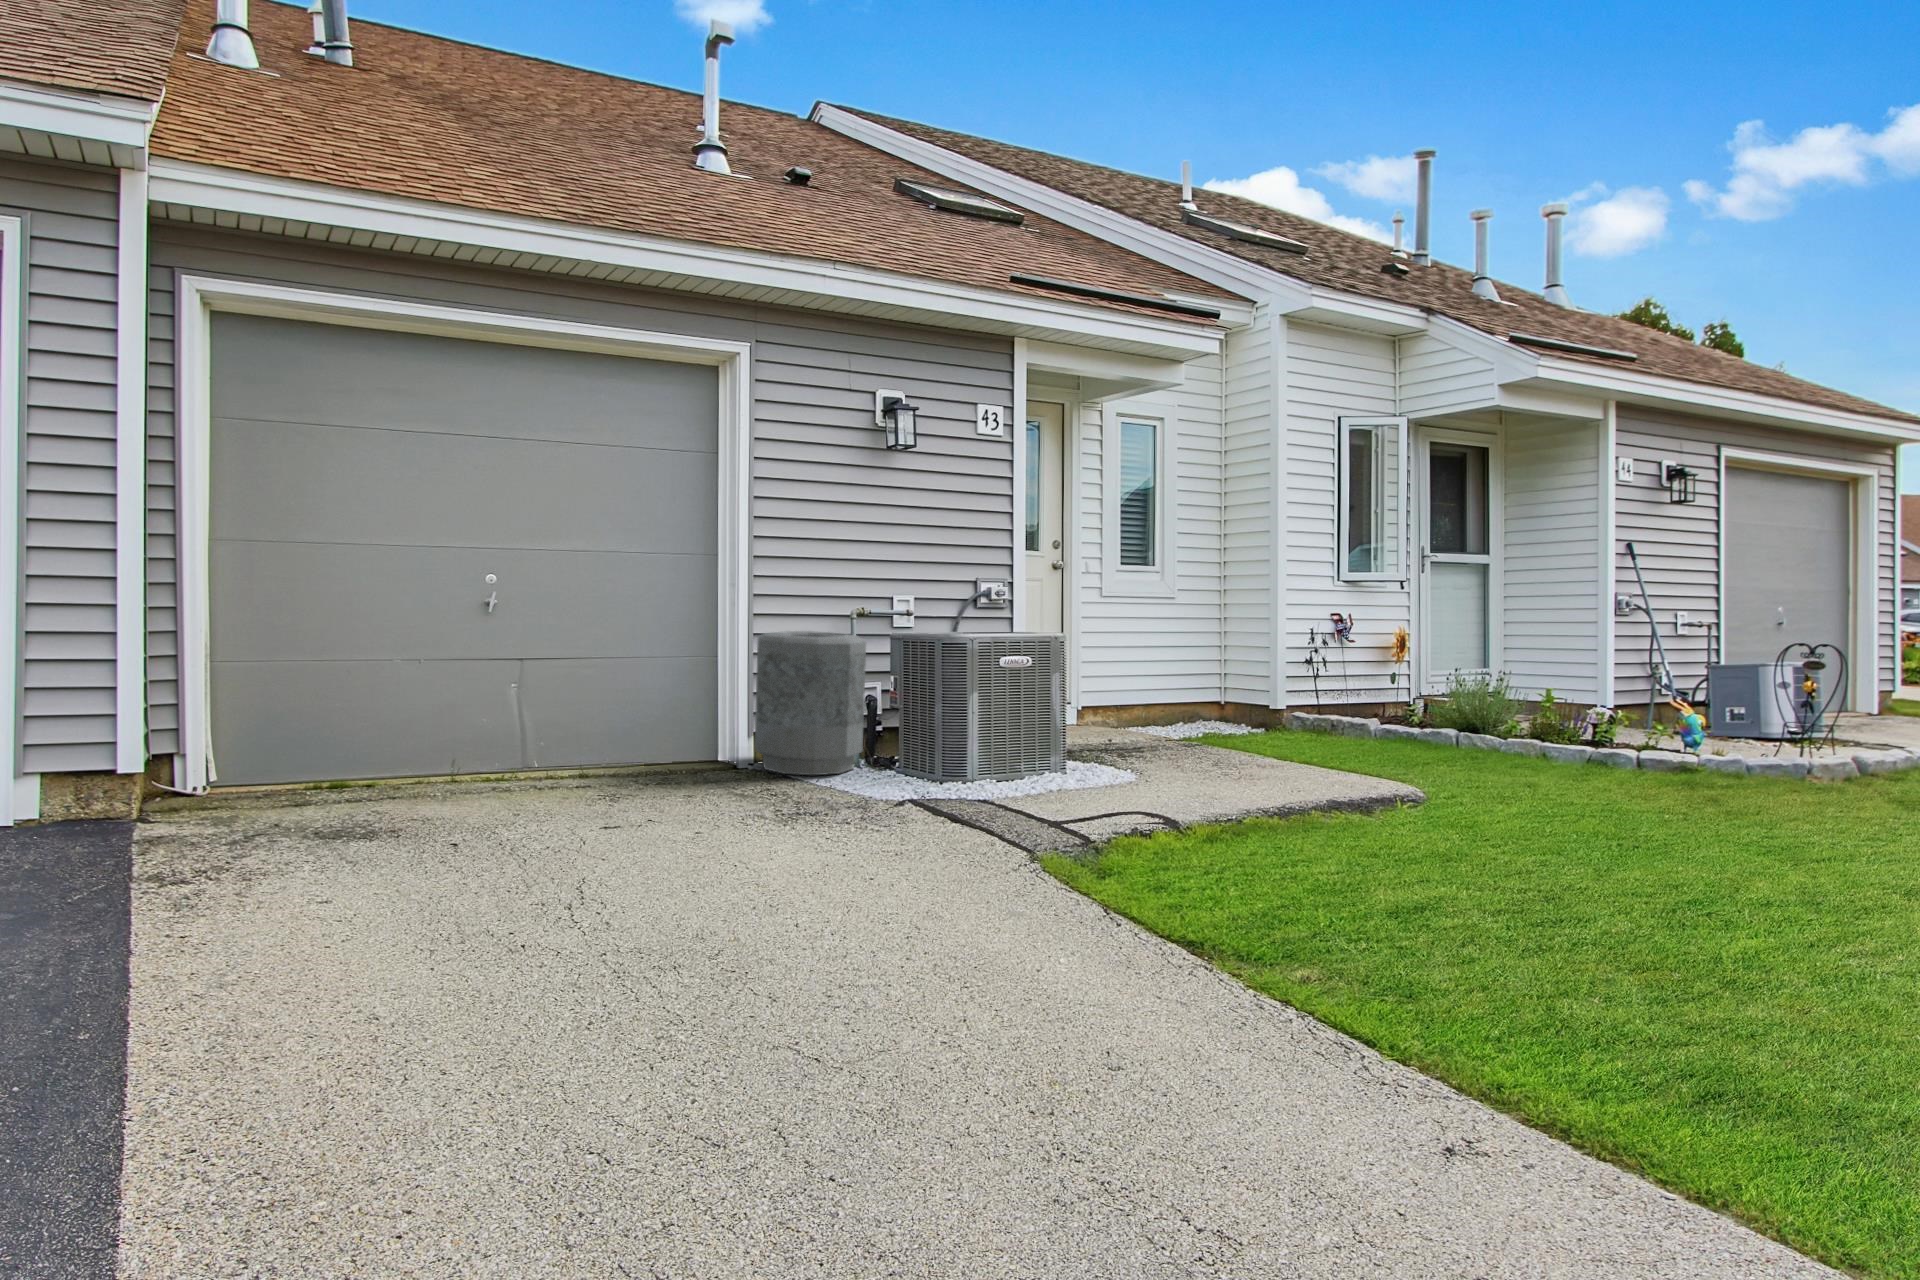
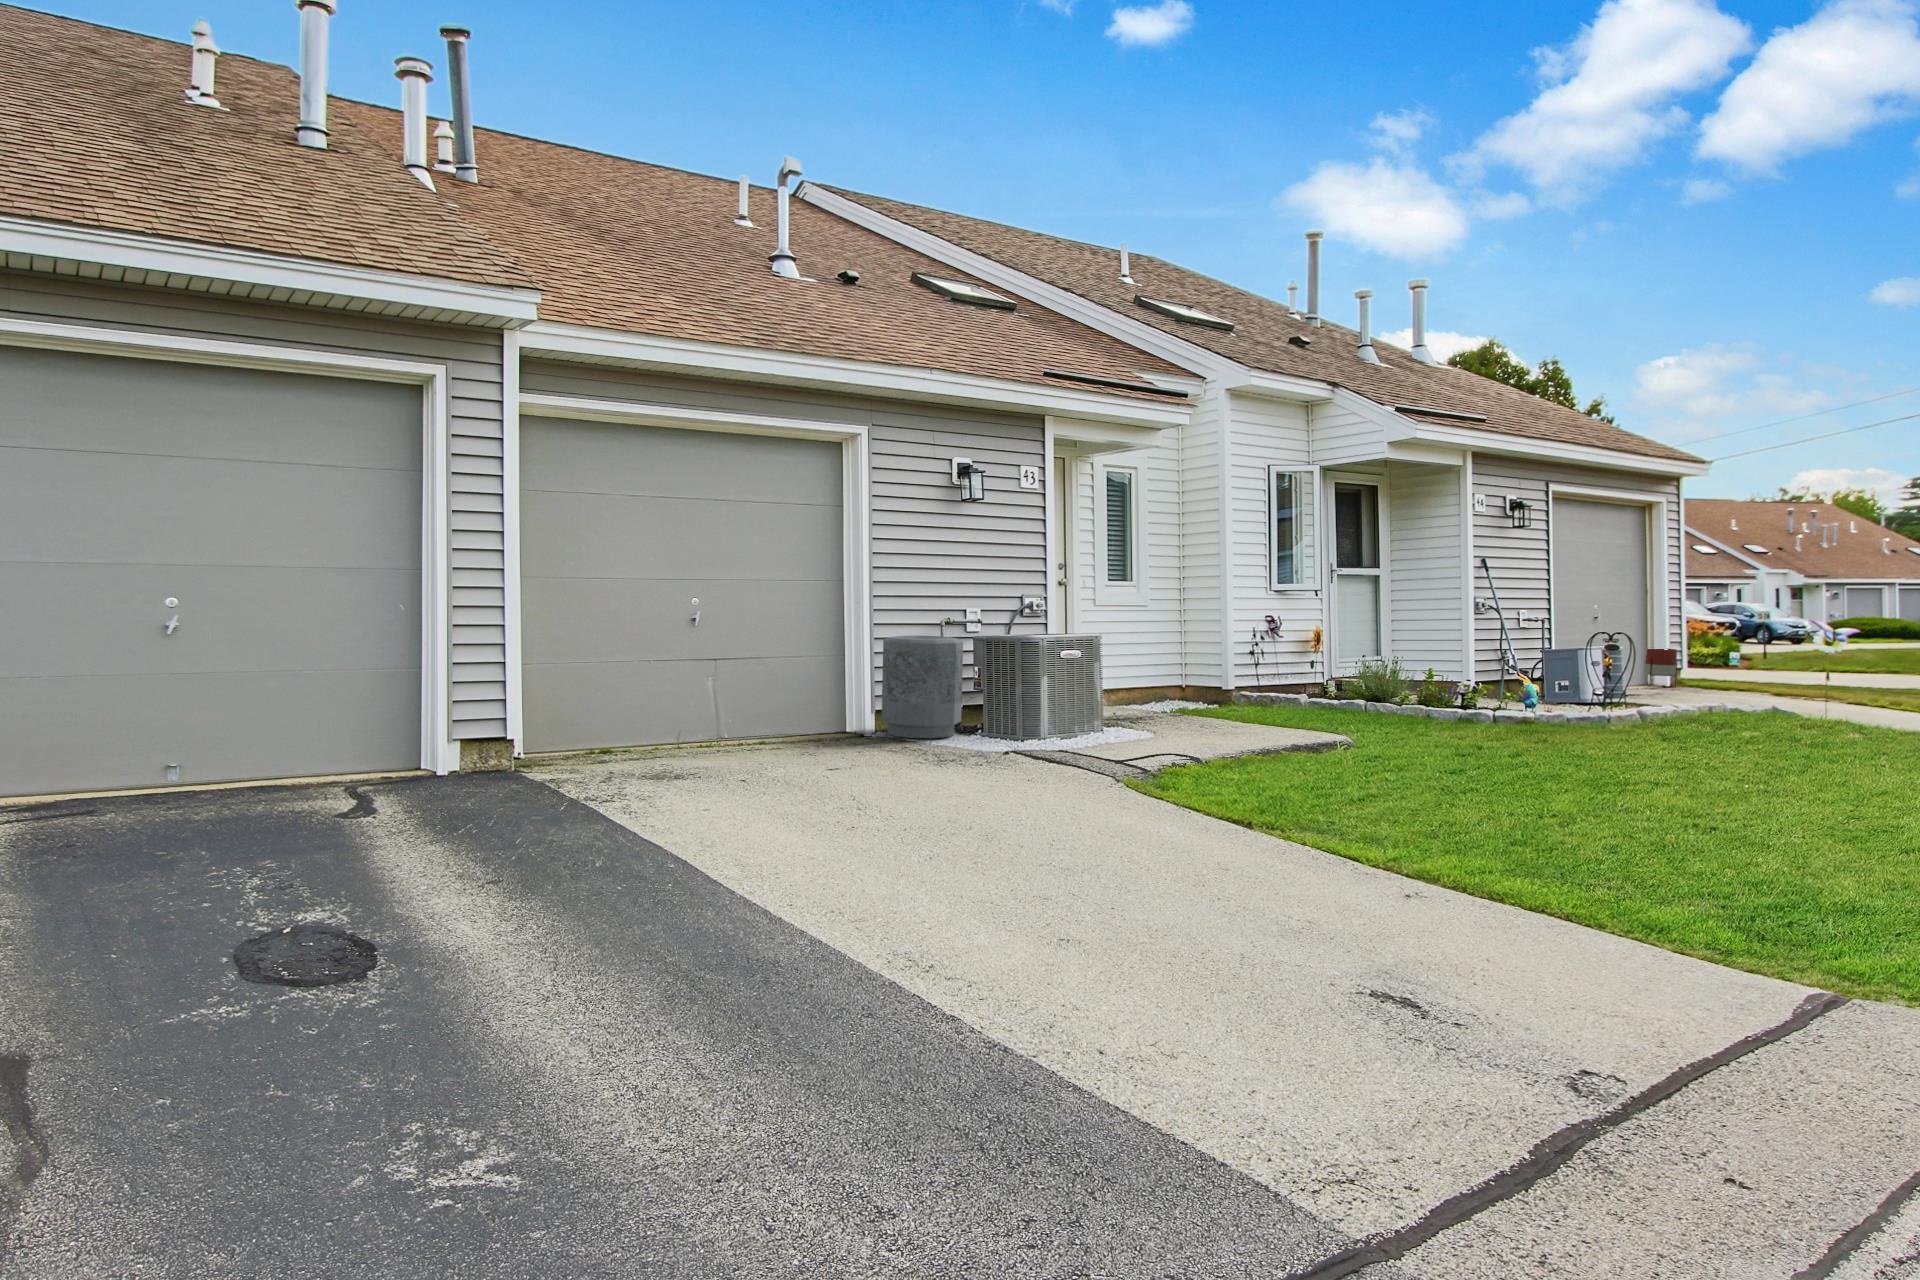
planter: none [1840,663,1888,714] -> present [1644,648,1677,687]

